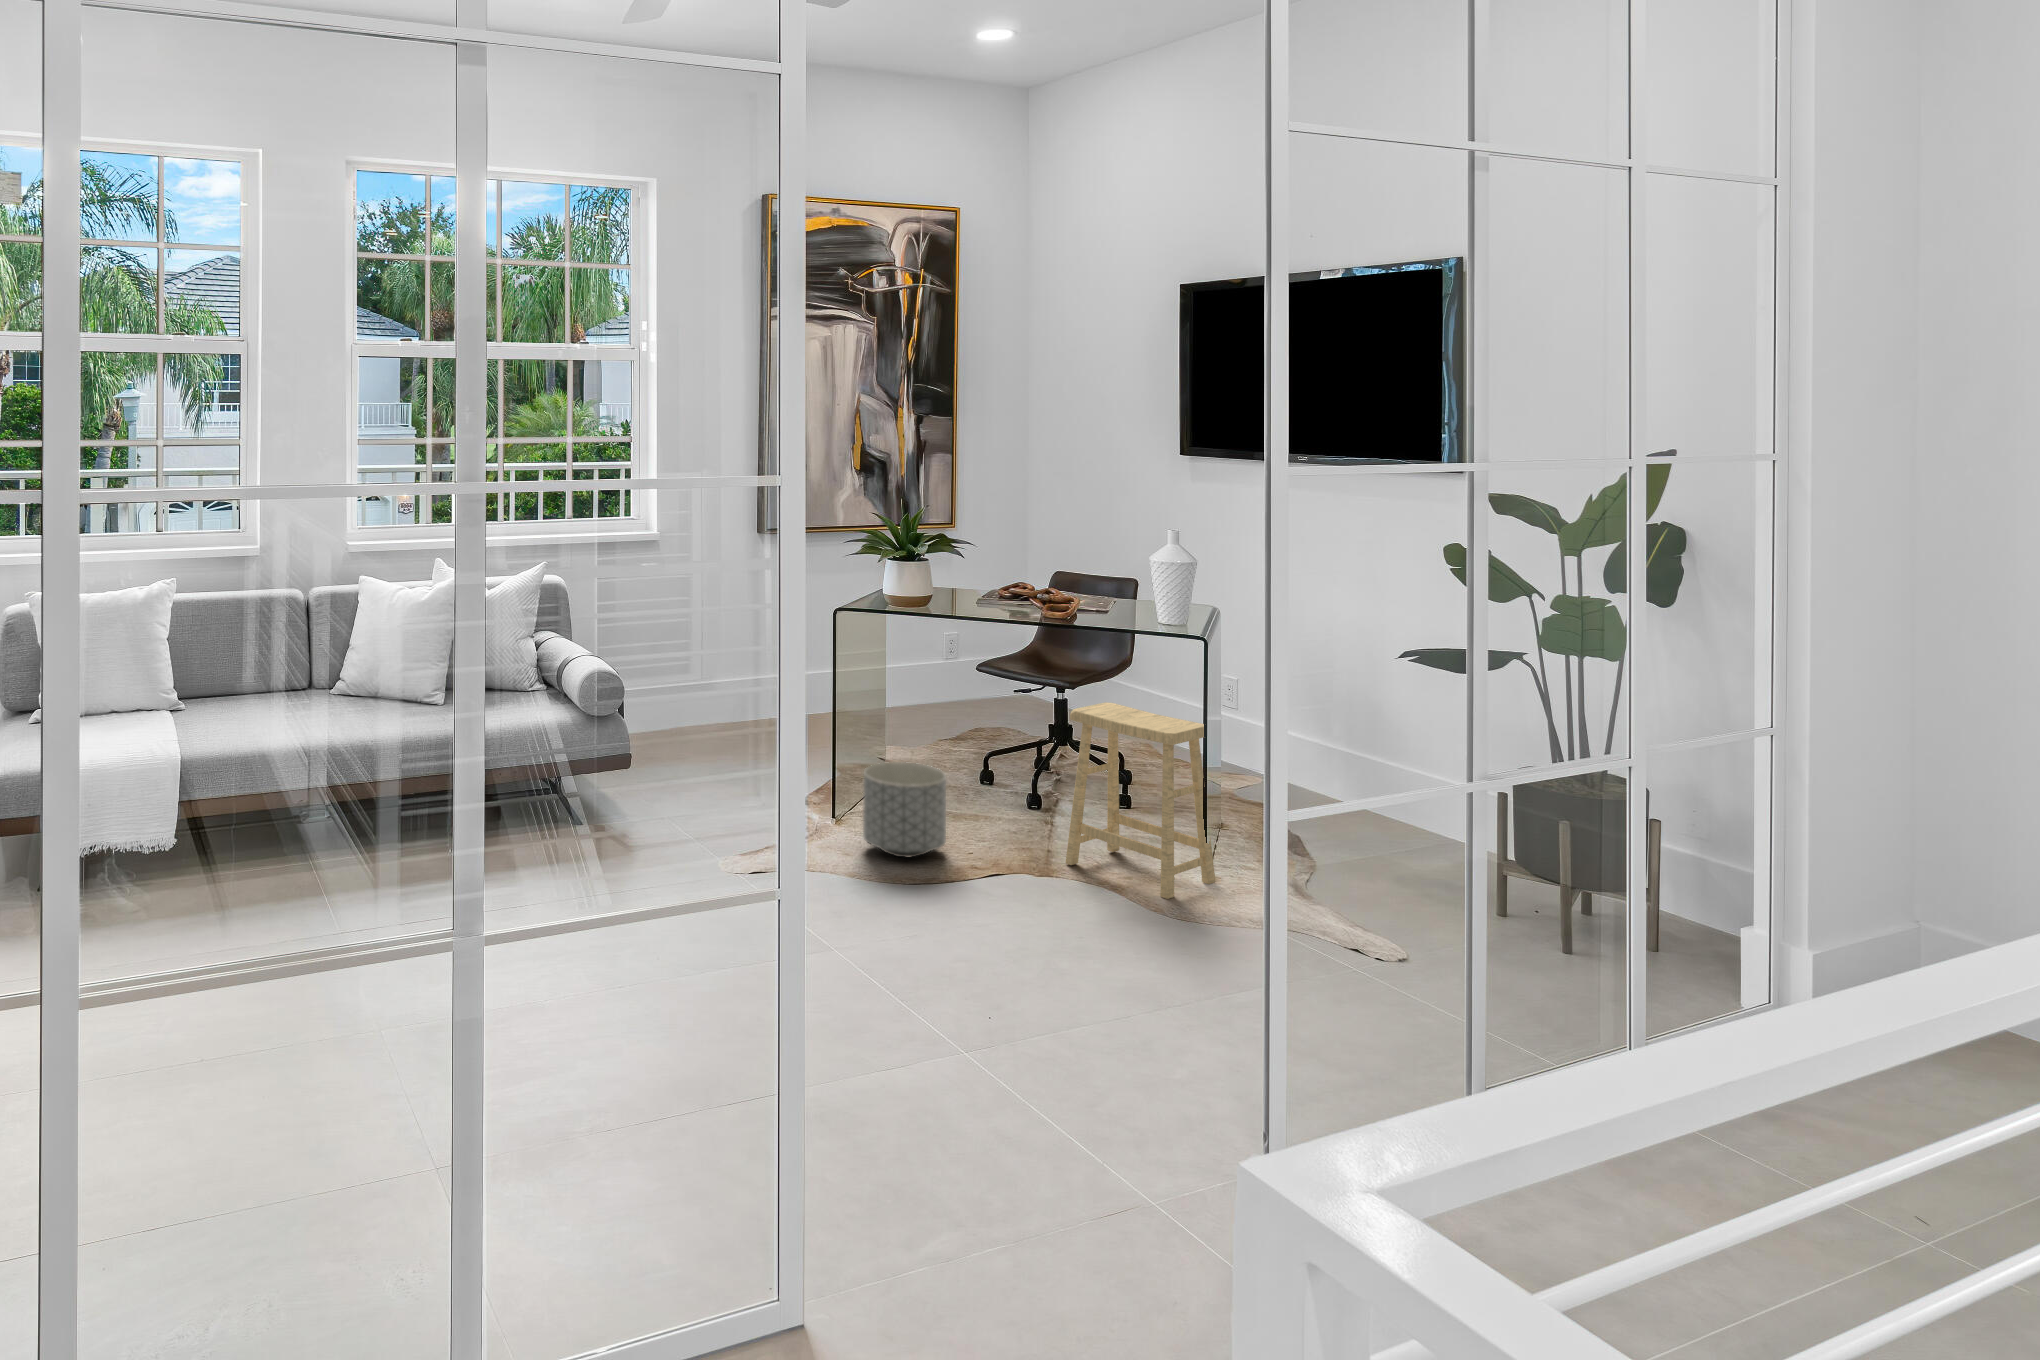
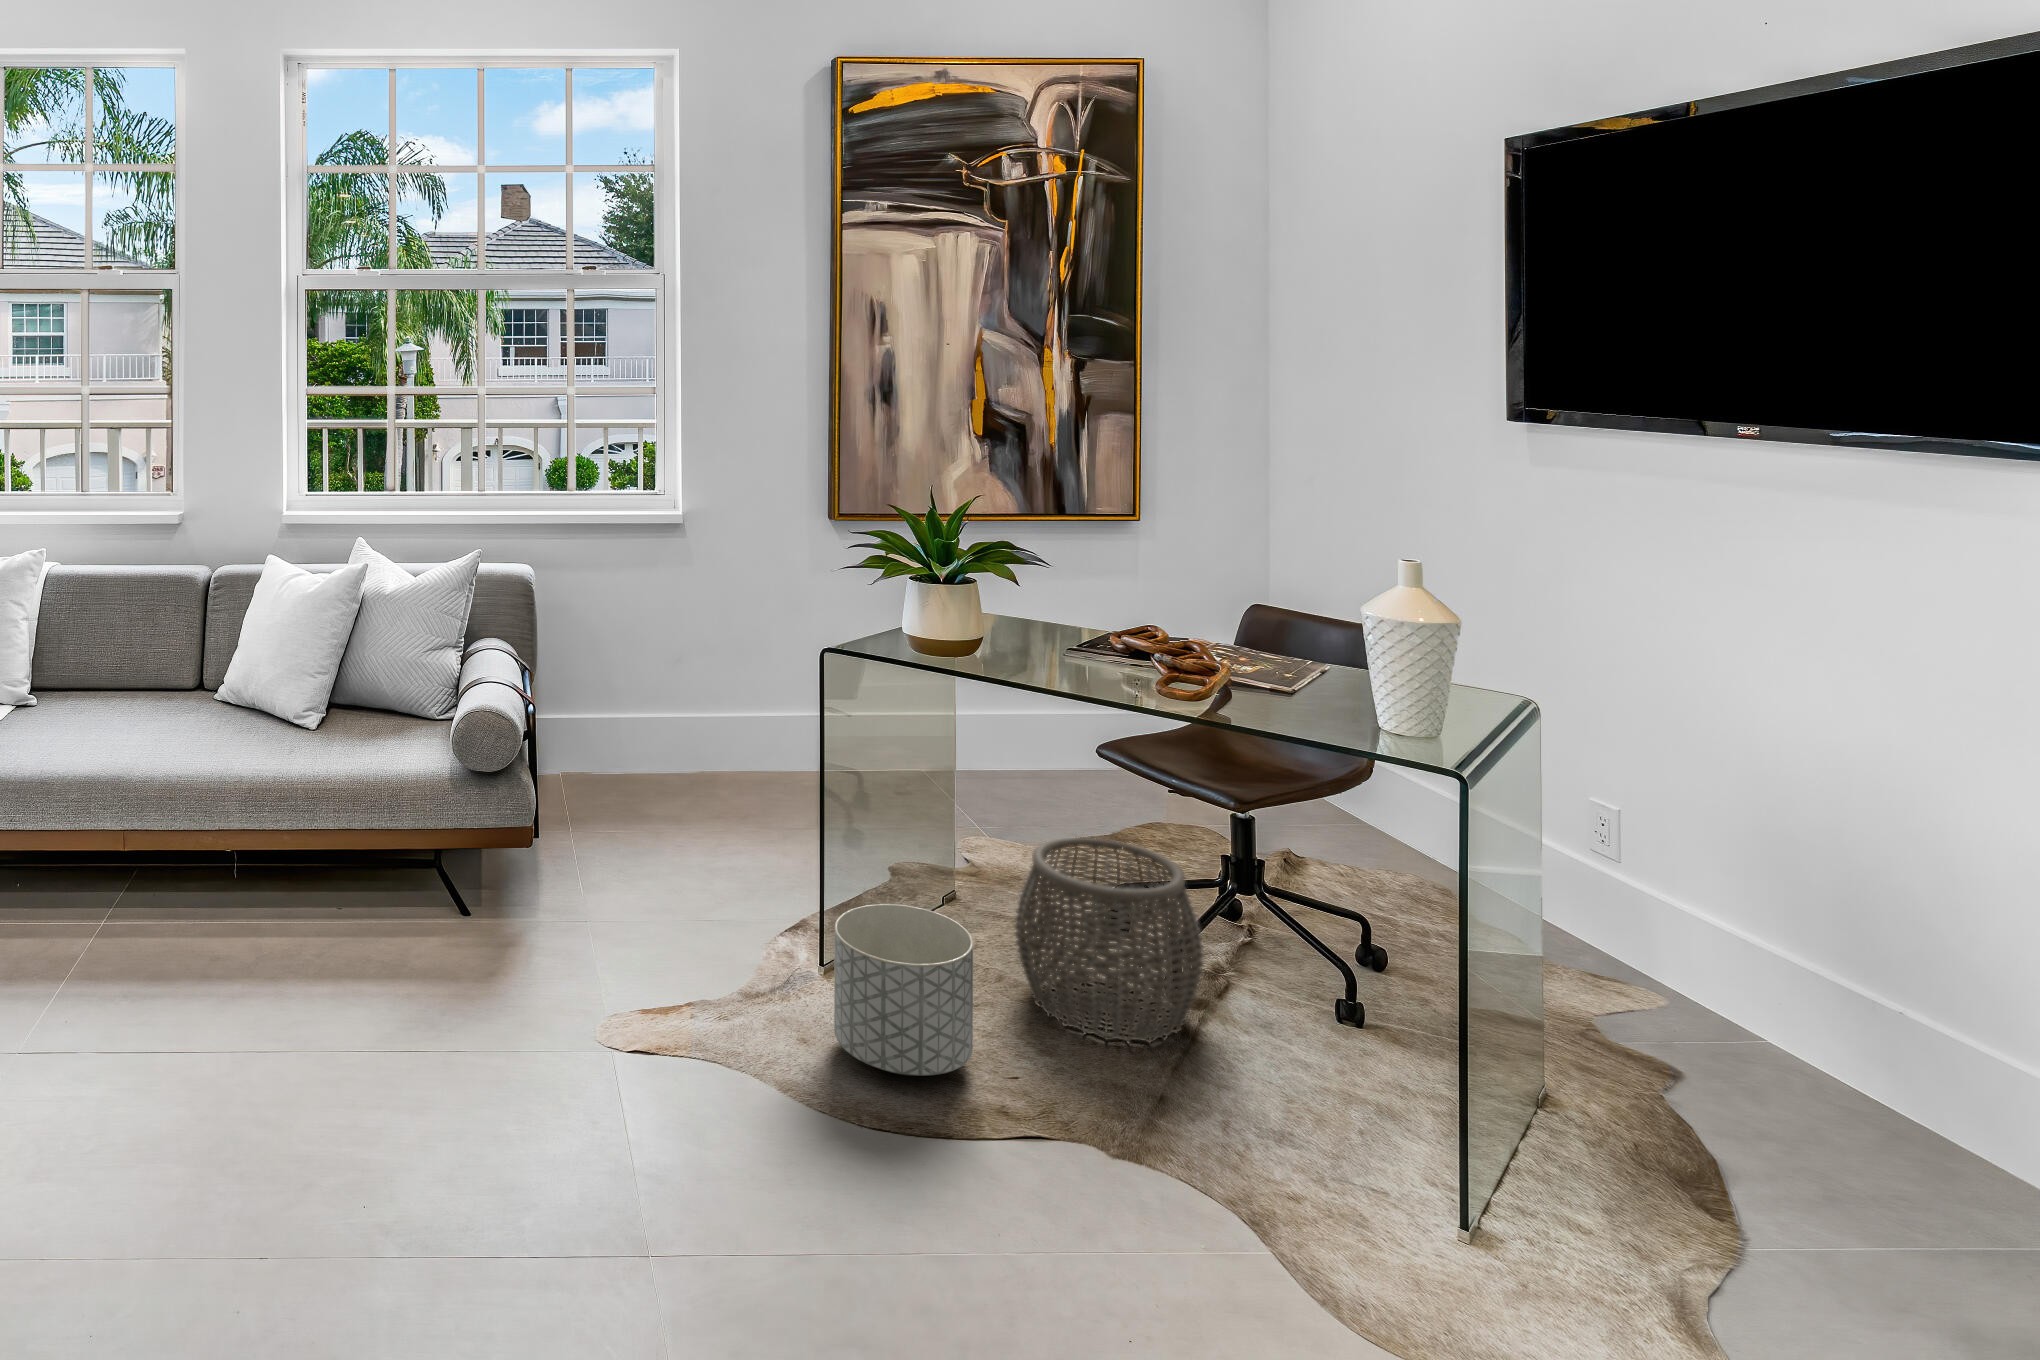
footstool: present [1066,702,1216,899] -> none [1184,862,1494,1292]
woven basket: none [945,718,1053,831] -> present [1014,837,1204,1043]

